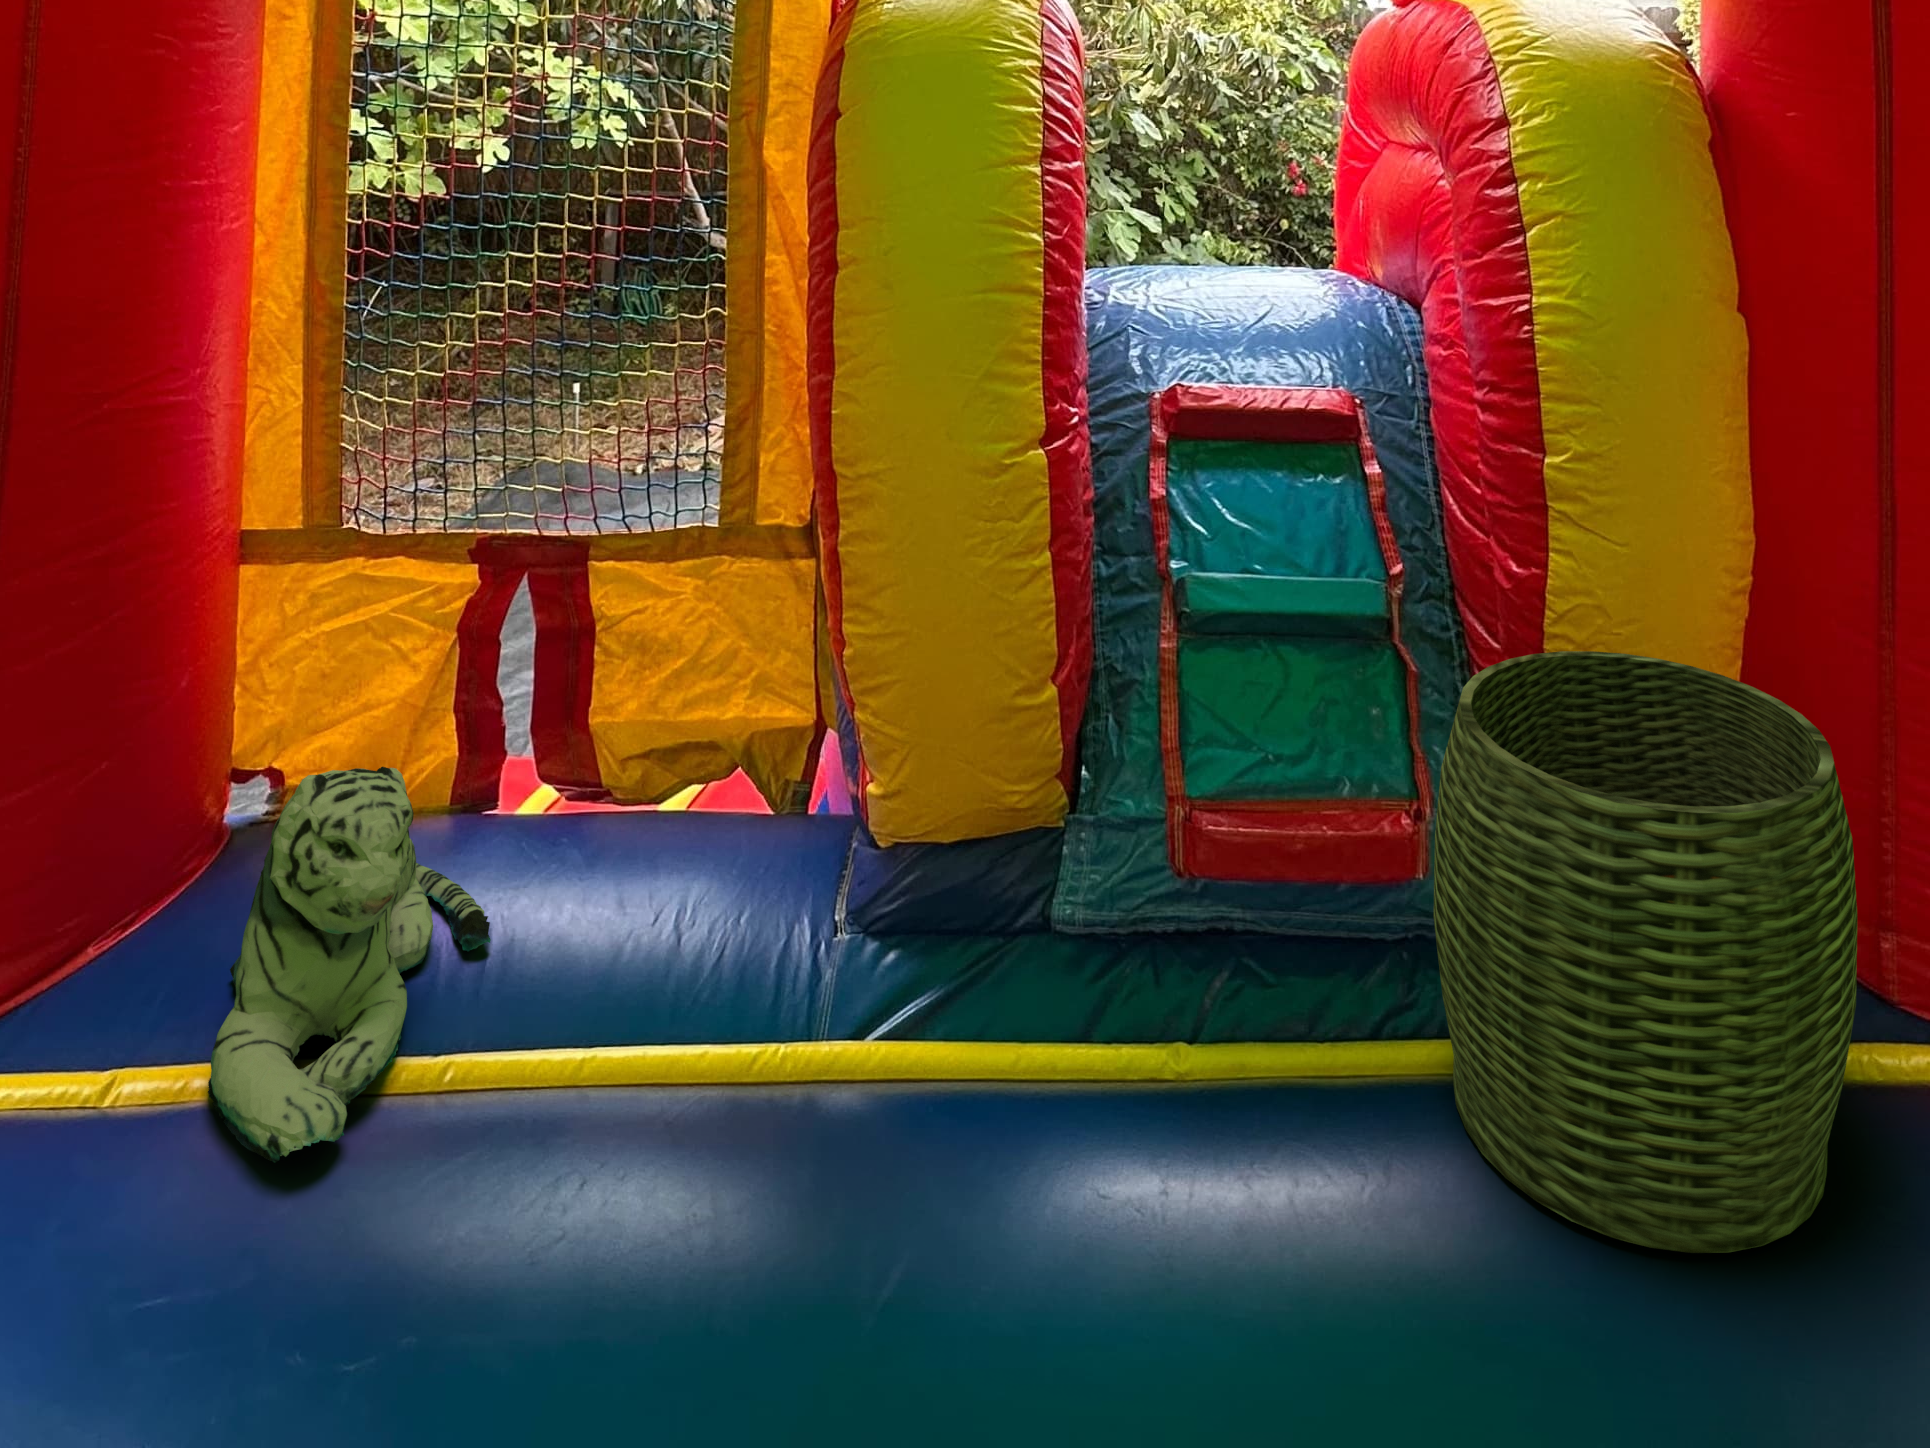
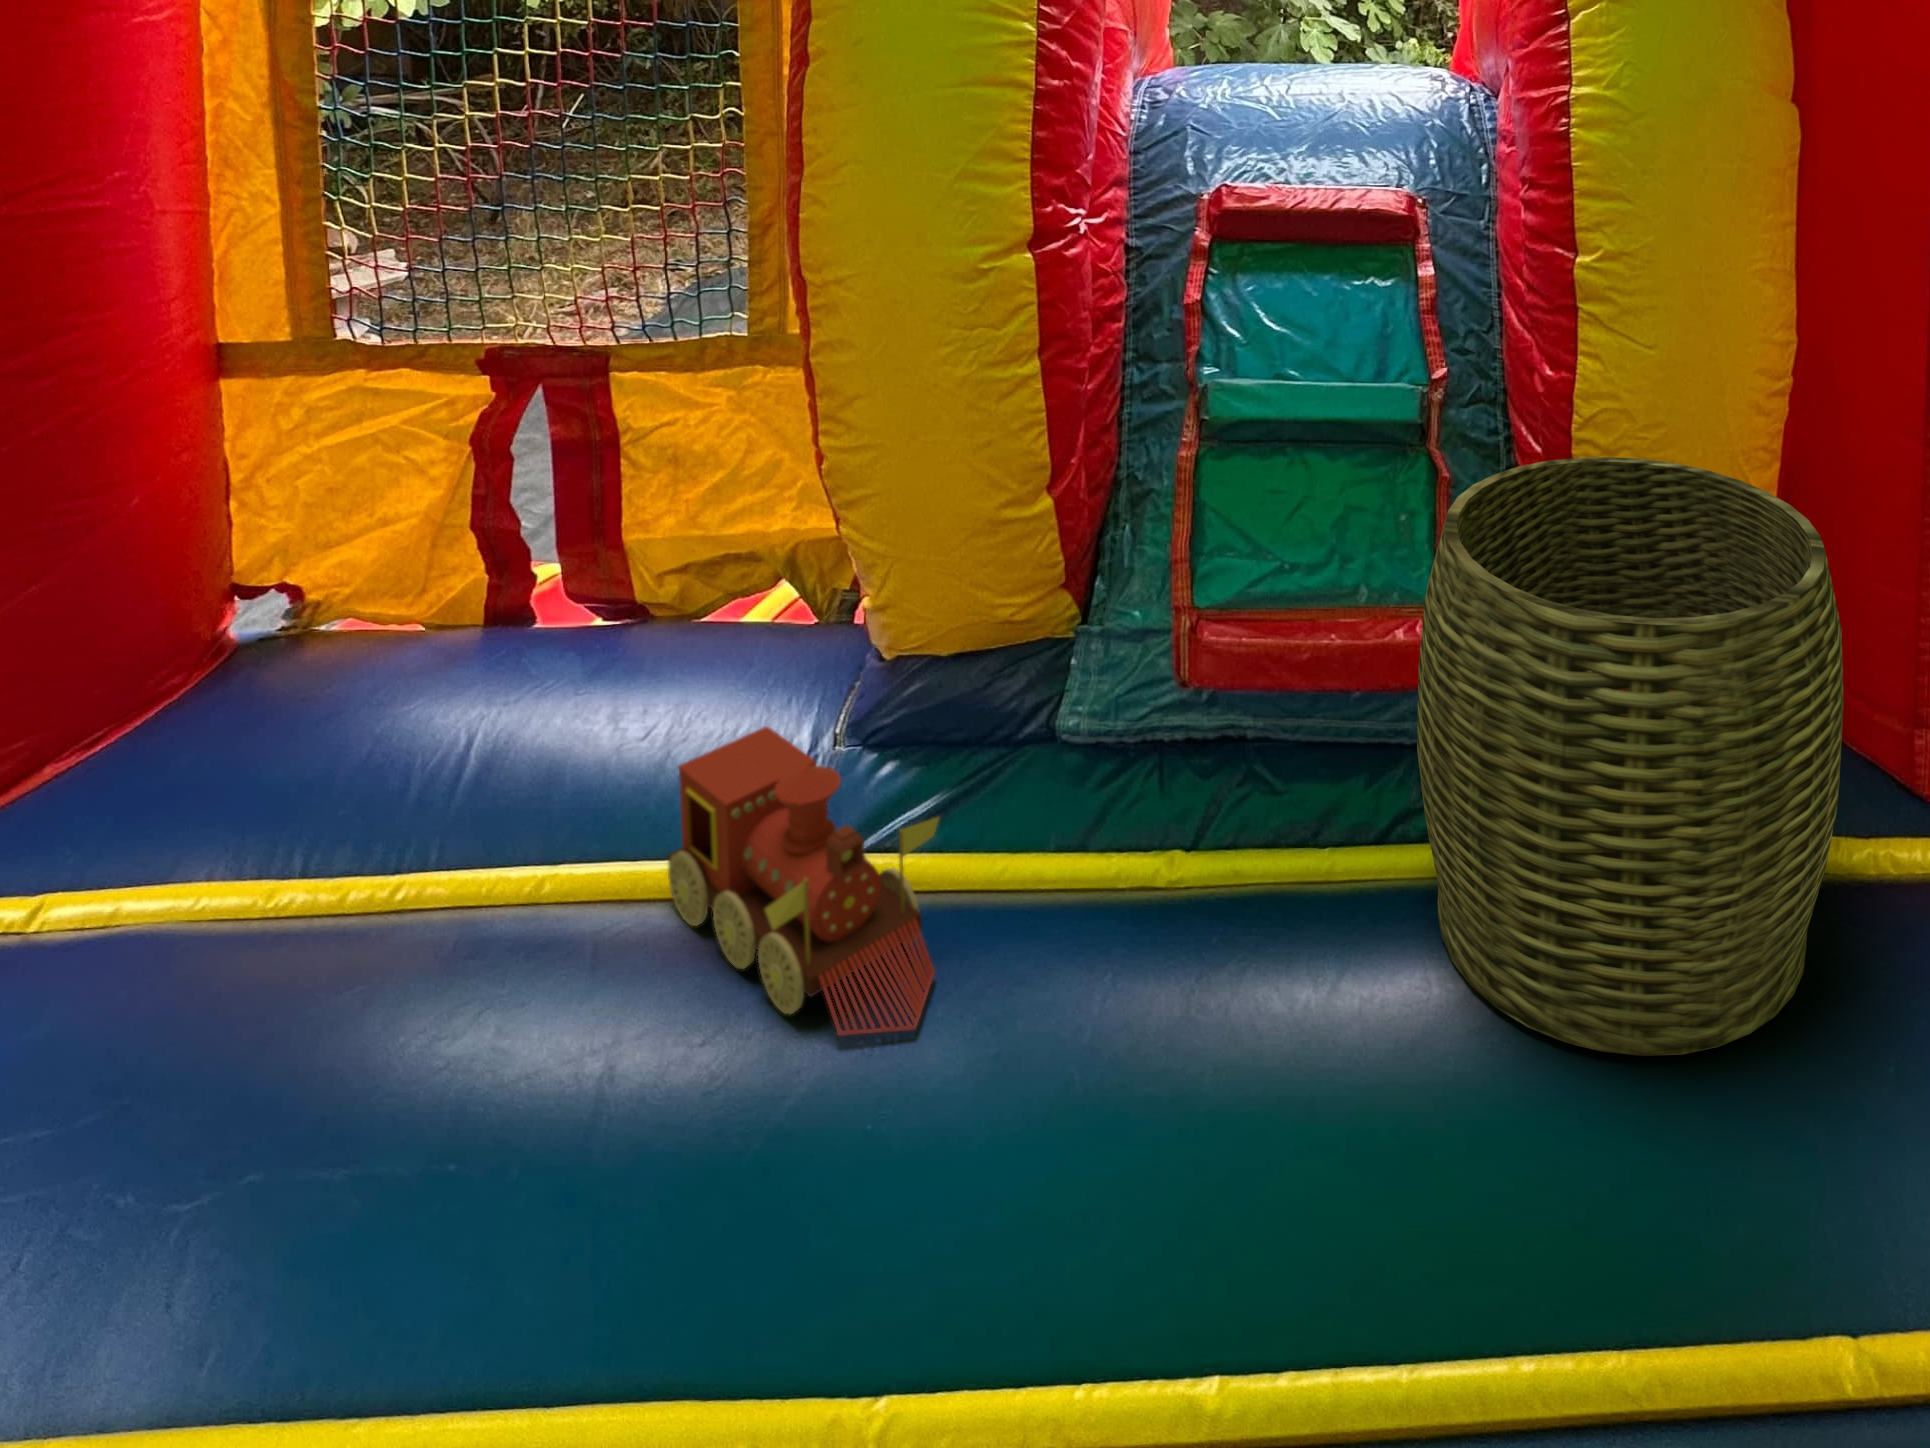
plush toy: present [208,767,491,1163] -> none [114,593,459,998]
toy train: none [719,904,990,1215] -> present [668,726,939,1036]

